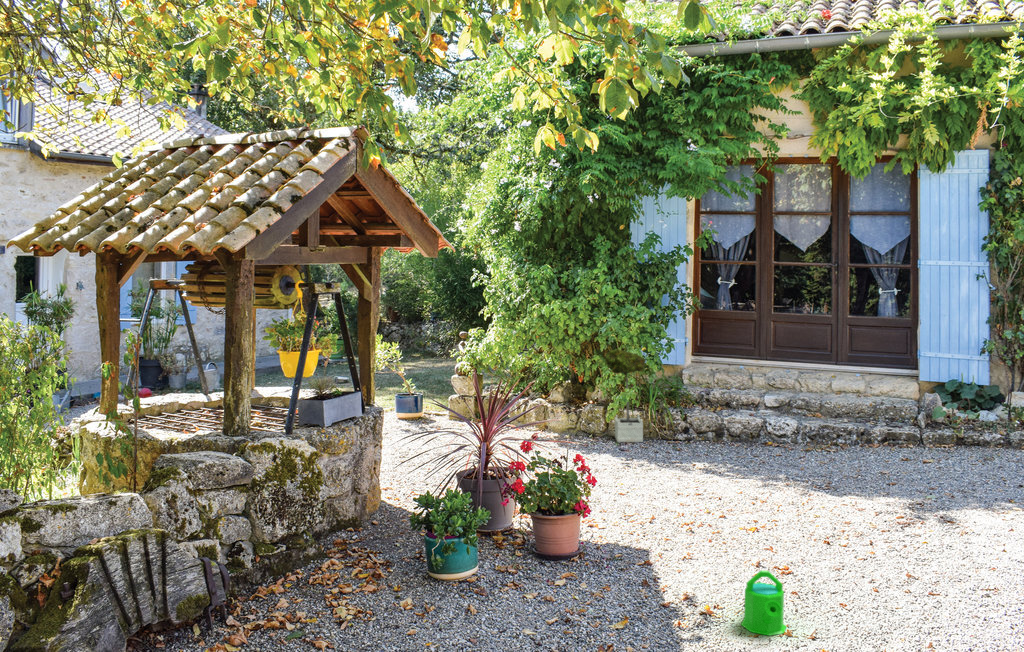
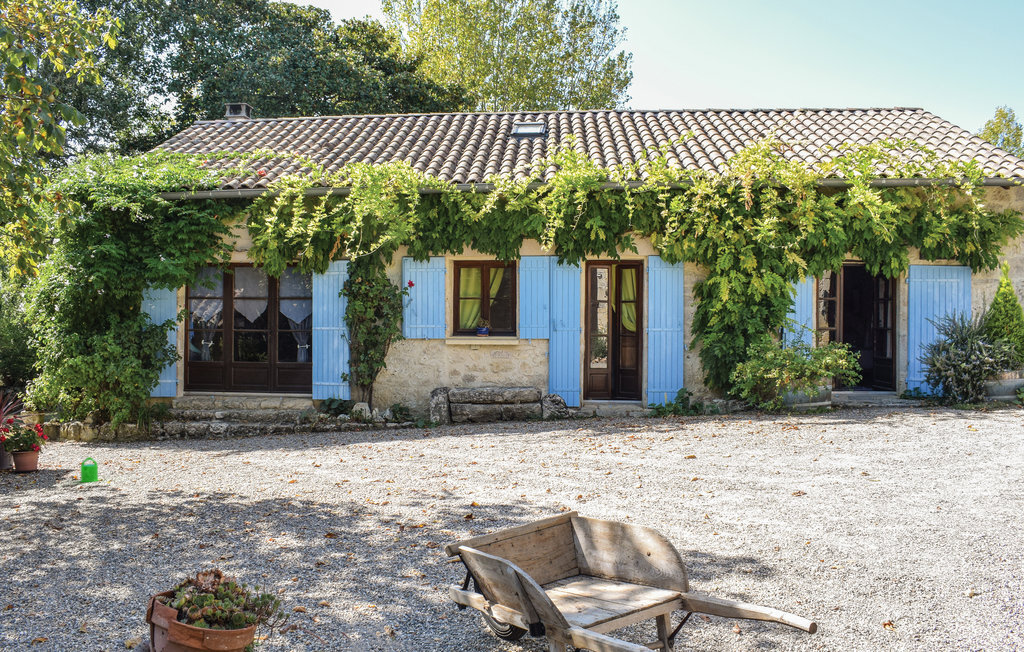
potted tree: present [605,349,645,442] -> none [108,384,135,443]

